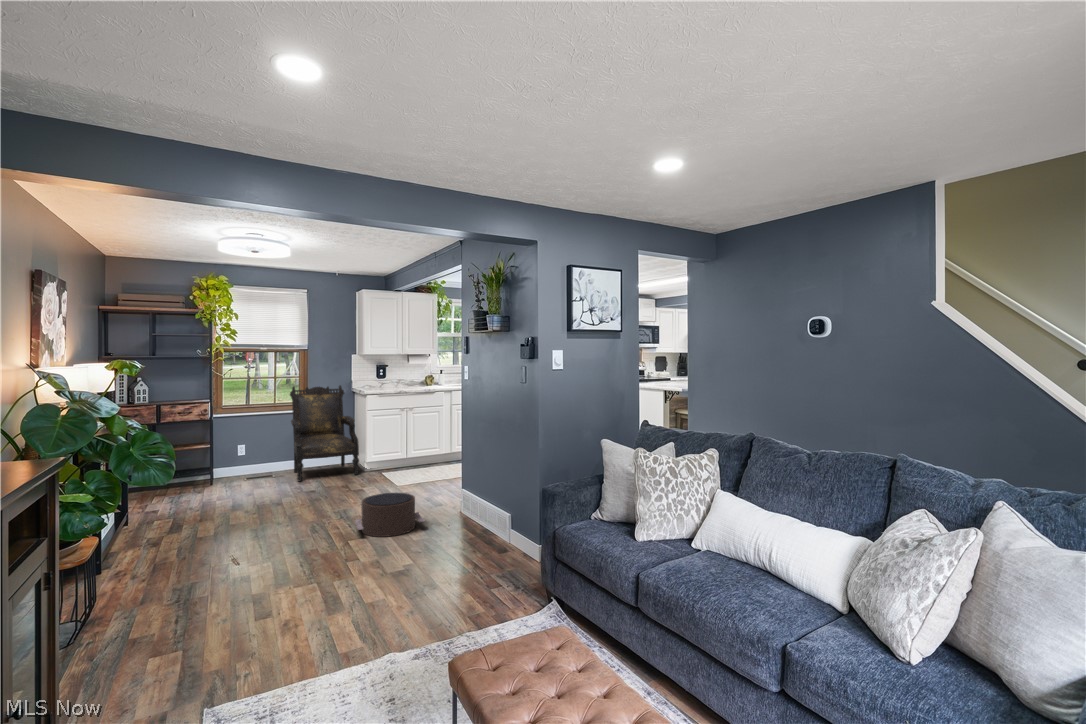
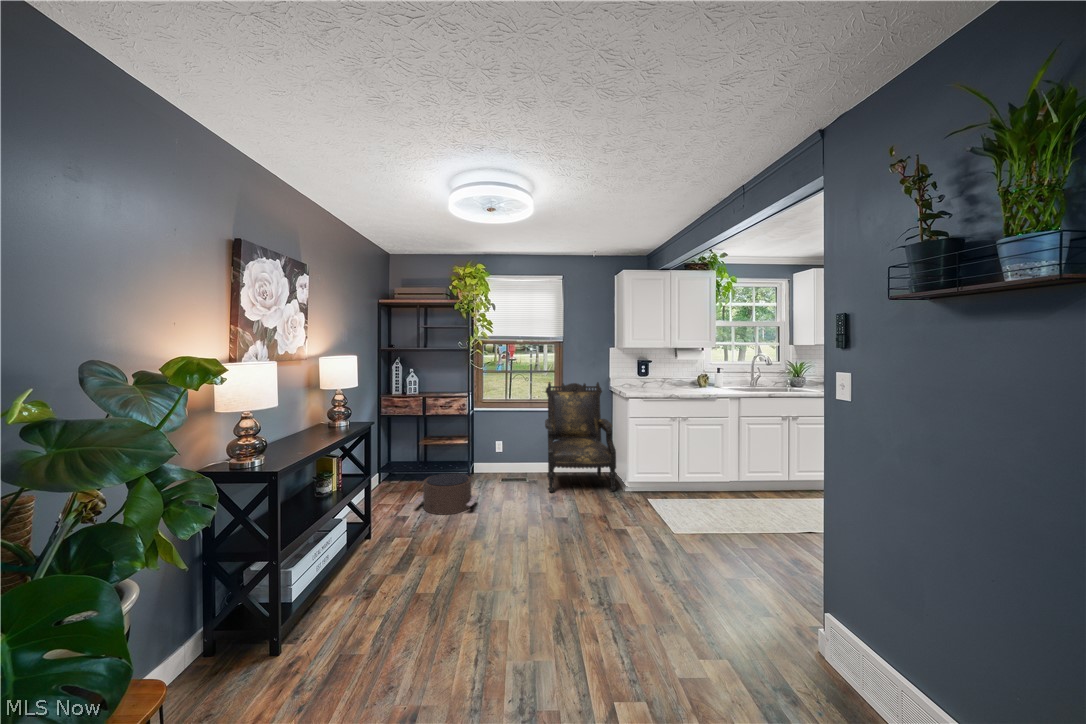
pouf: present [355,493,424,537] -> present [414,473,477,515]

